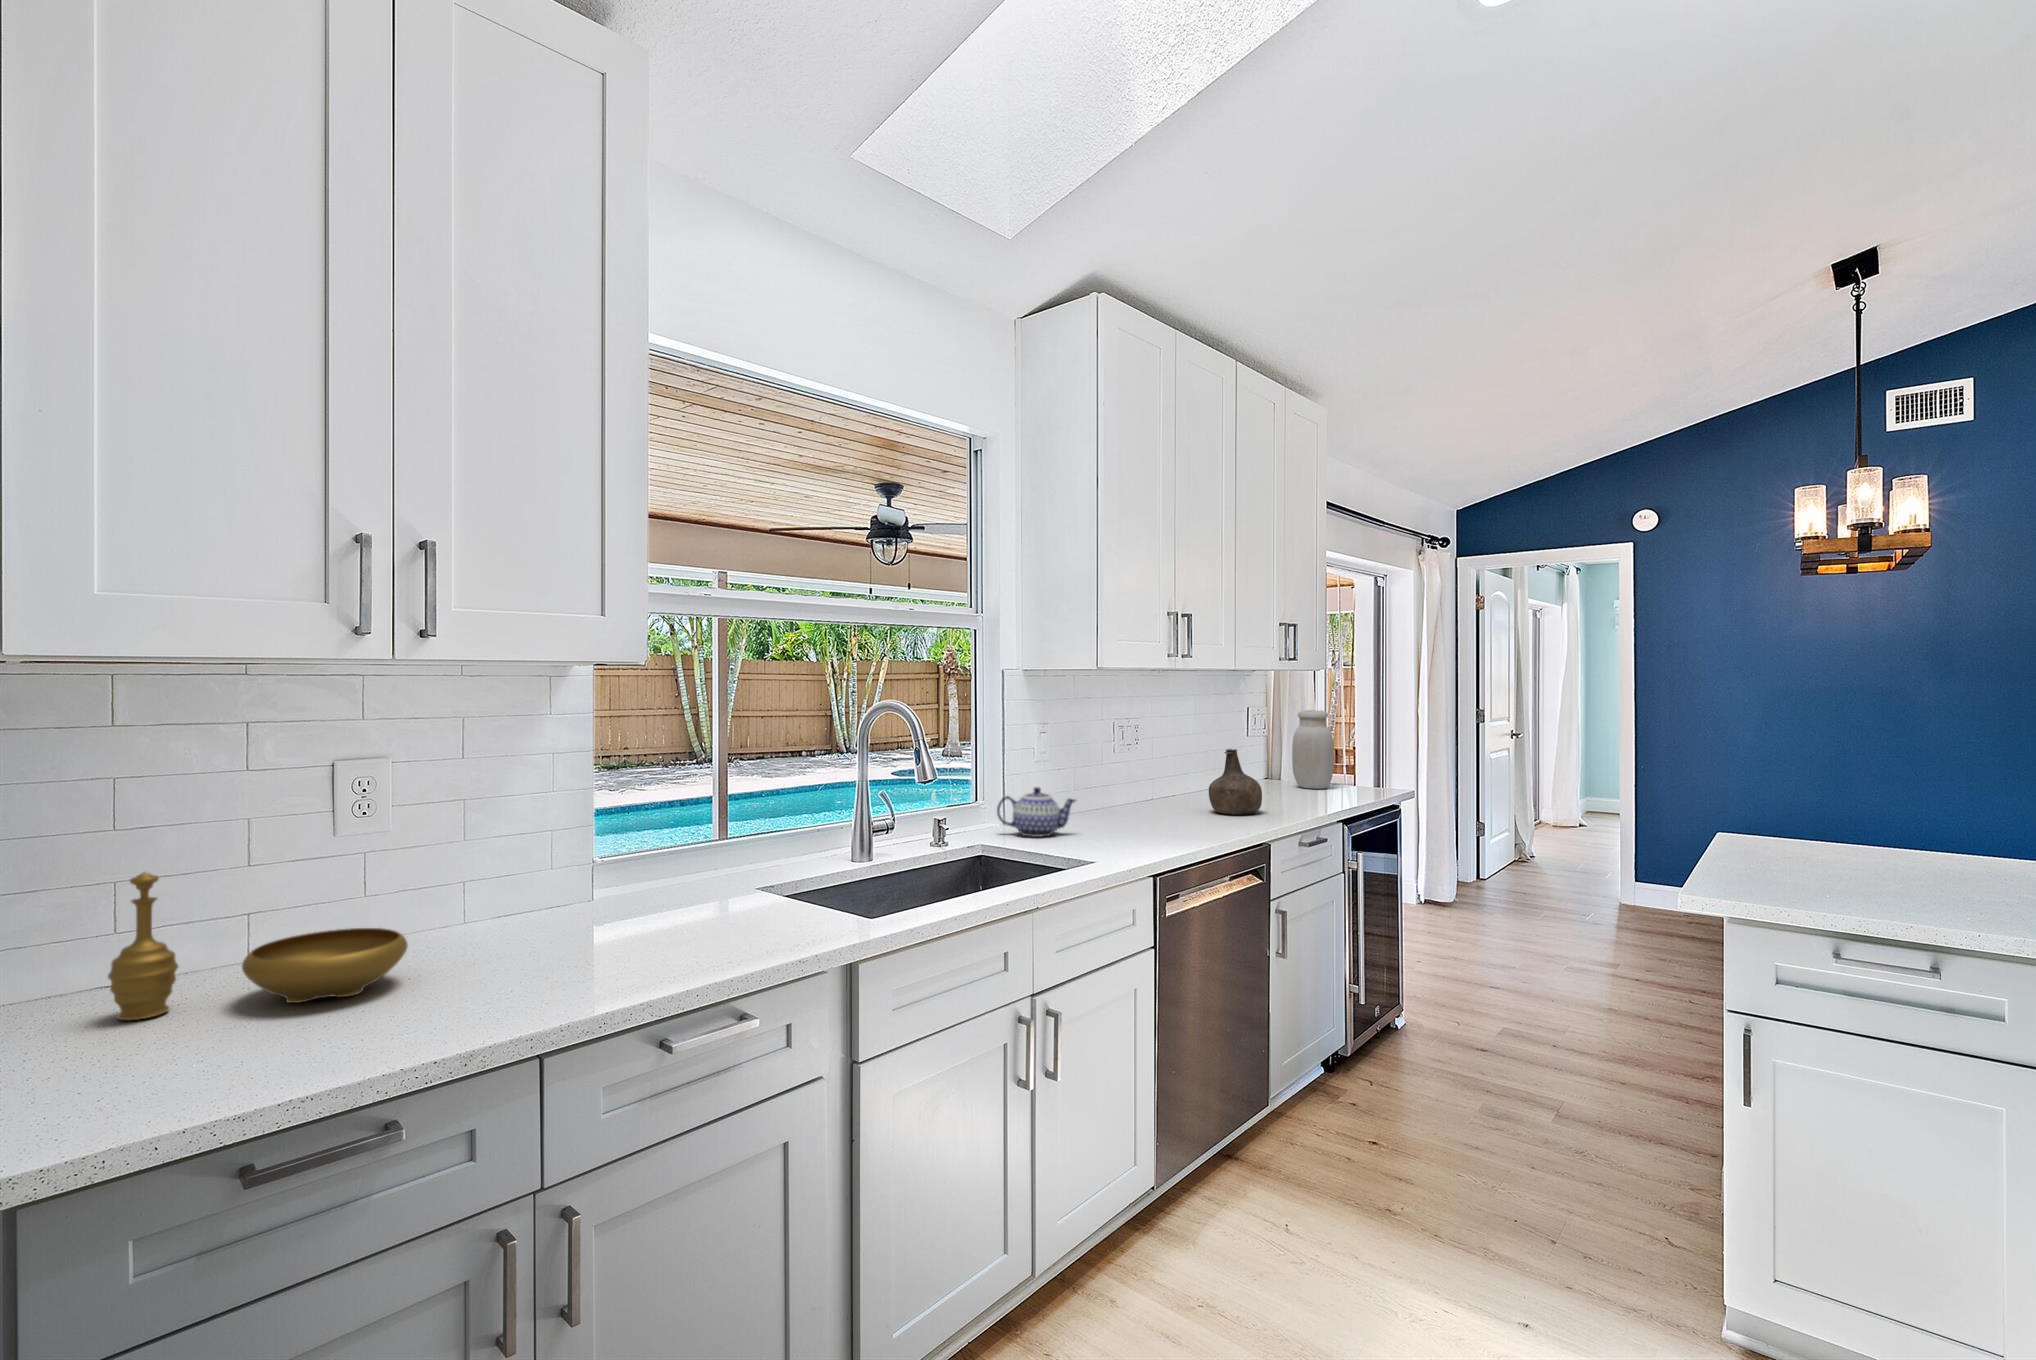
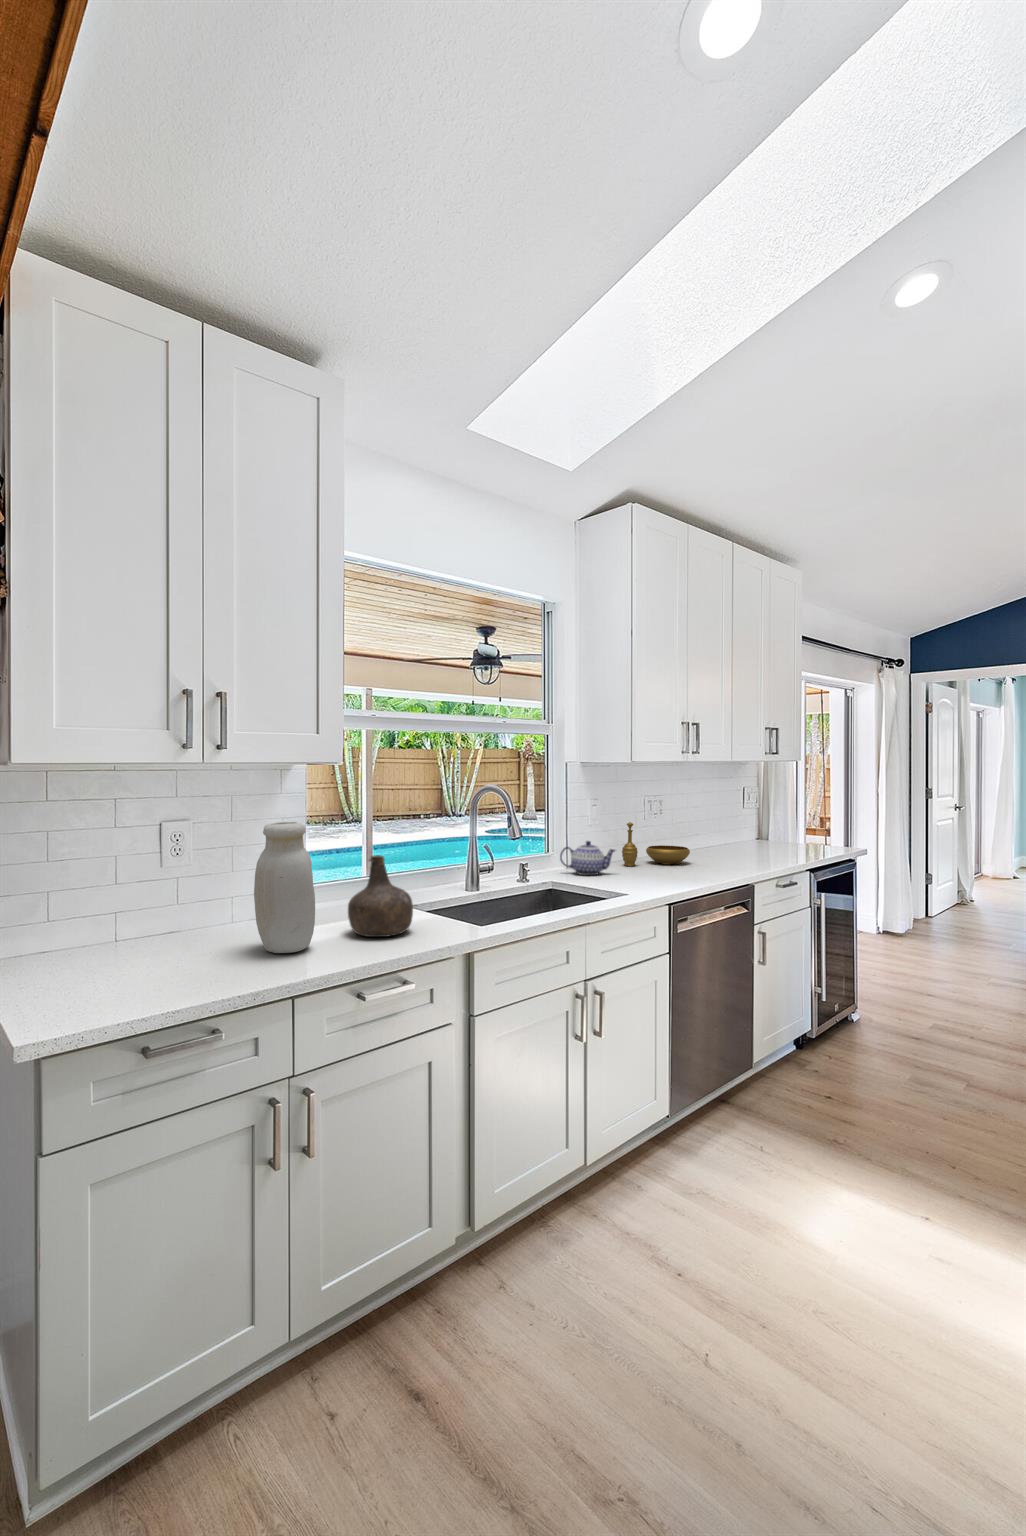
jar: present [1292,710,1334,789] -> present [254,822,315,953]
bottle: present [1209,749,1262,815] -> present [348,855,413,937]
decorative bowl: present [108,872,408,1020] -> present [622,822,690,866]

